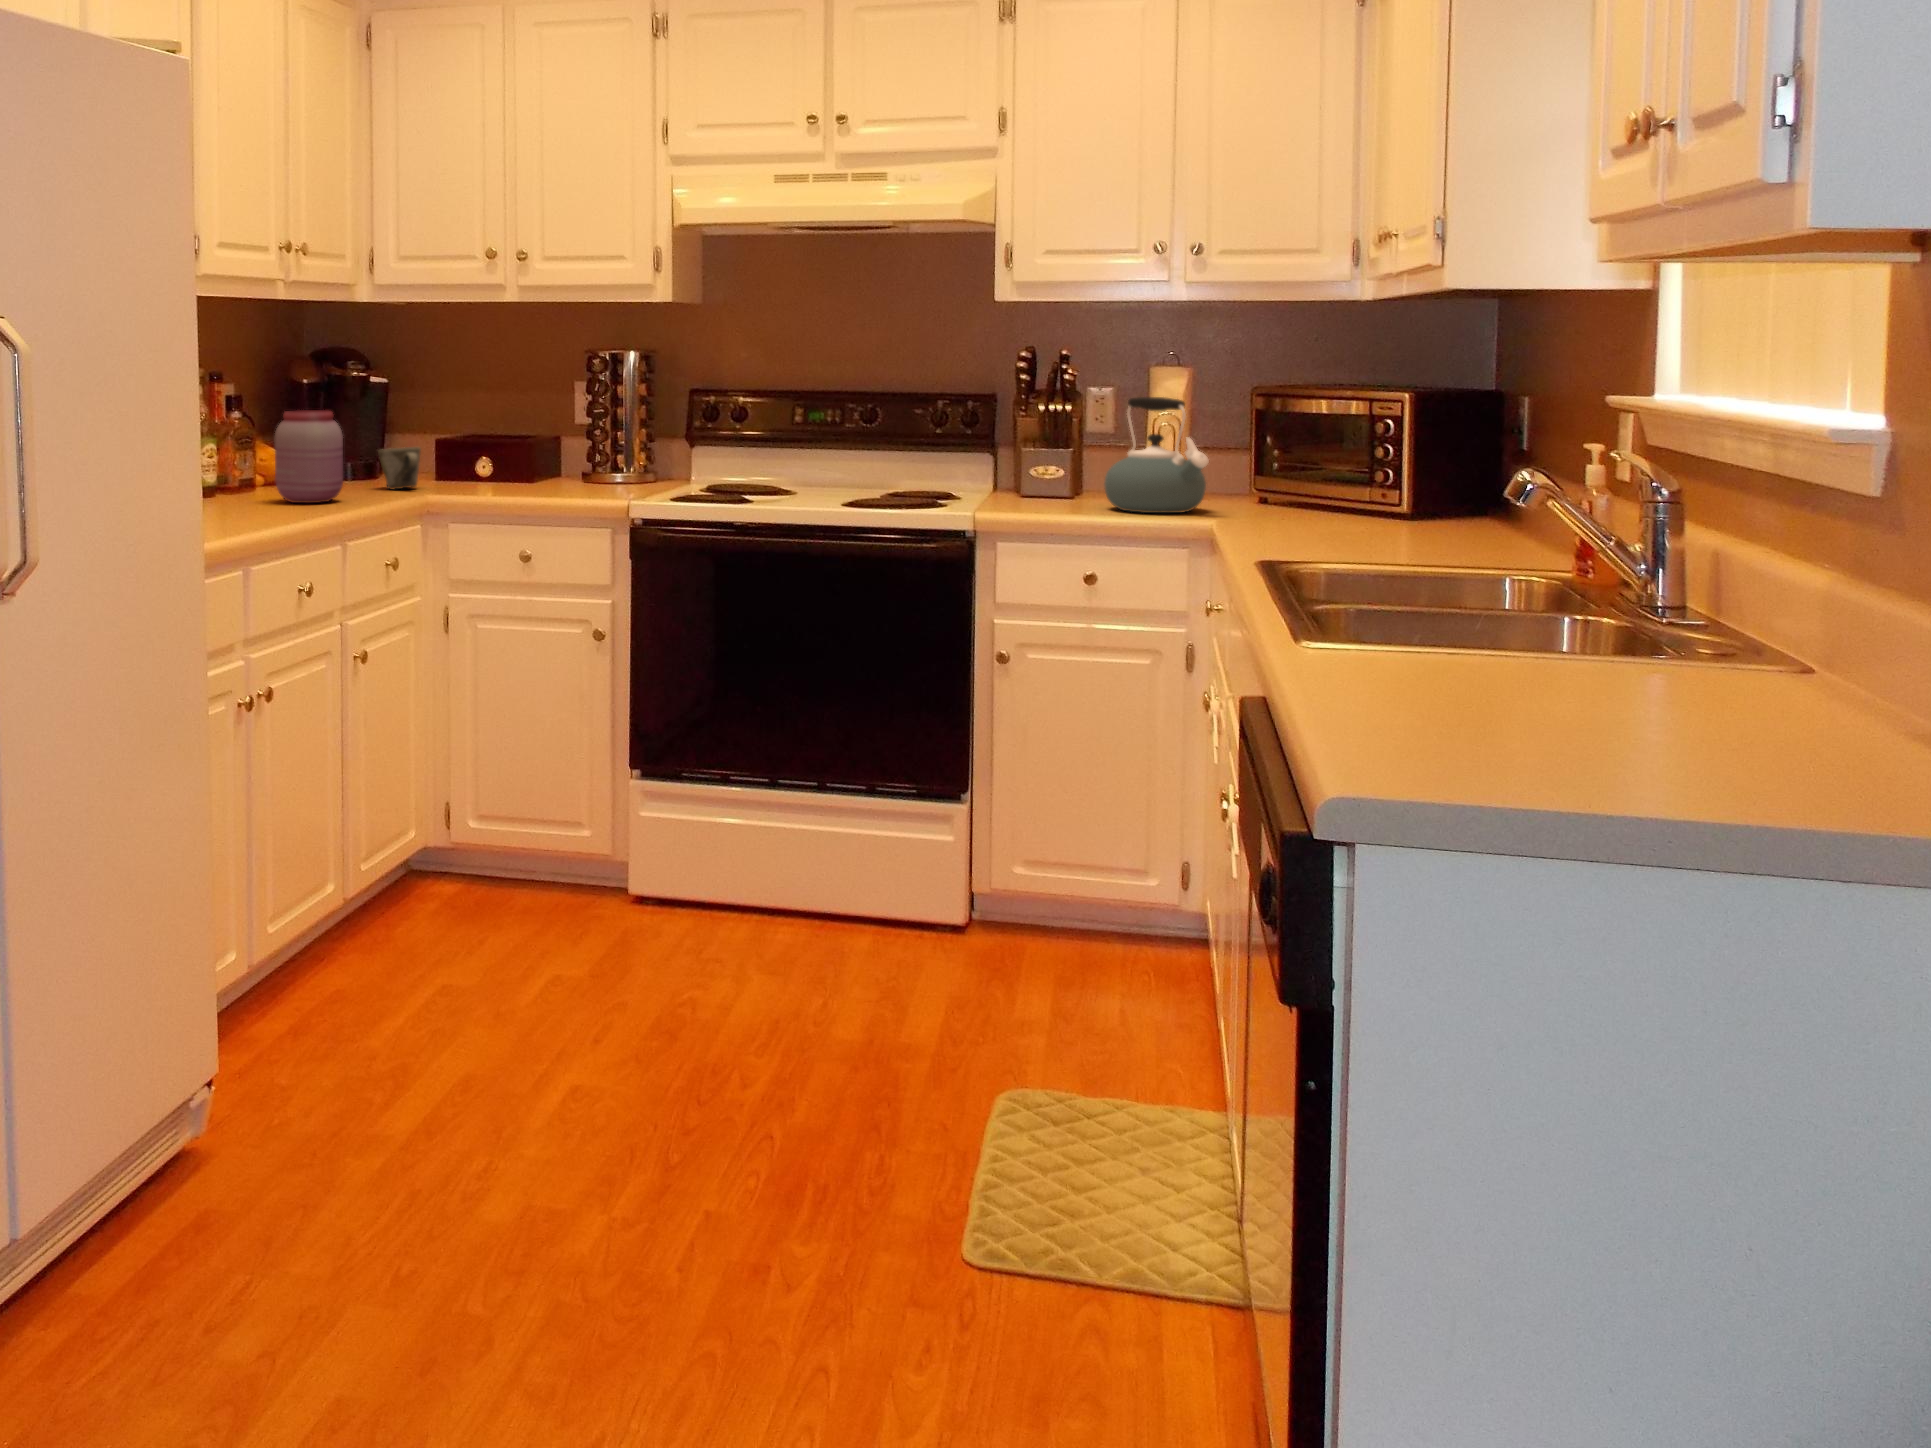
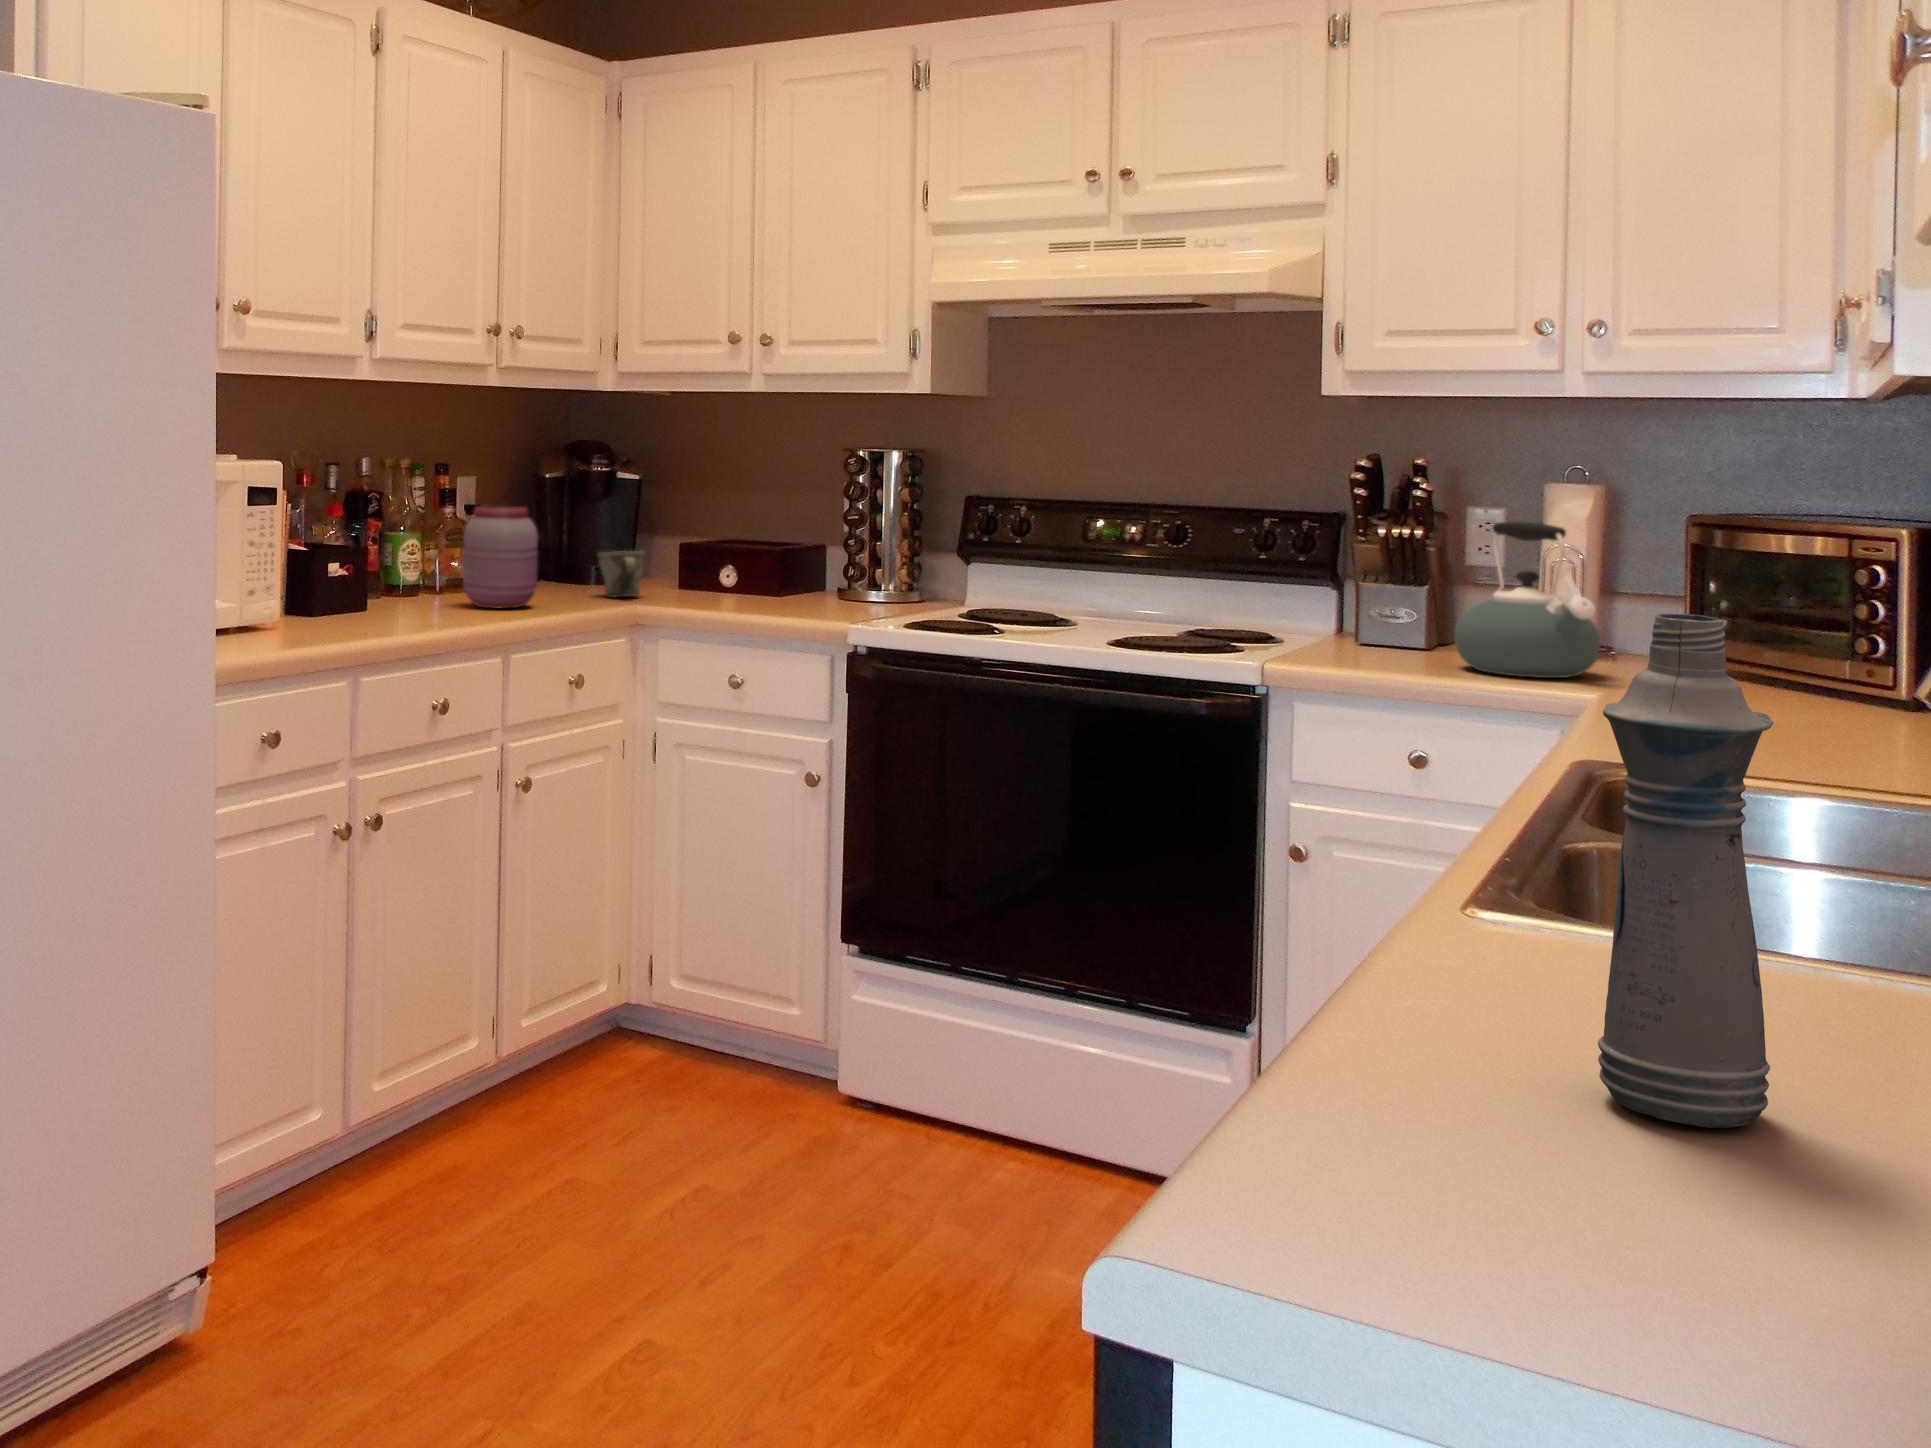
bottle: none [1487,446,1590,749] -> present [1598,614,1773,1128]

